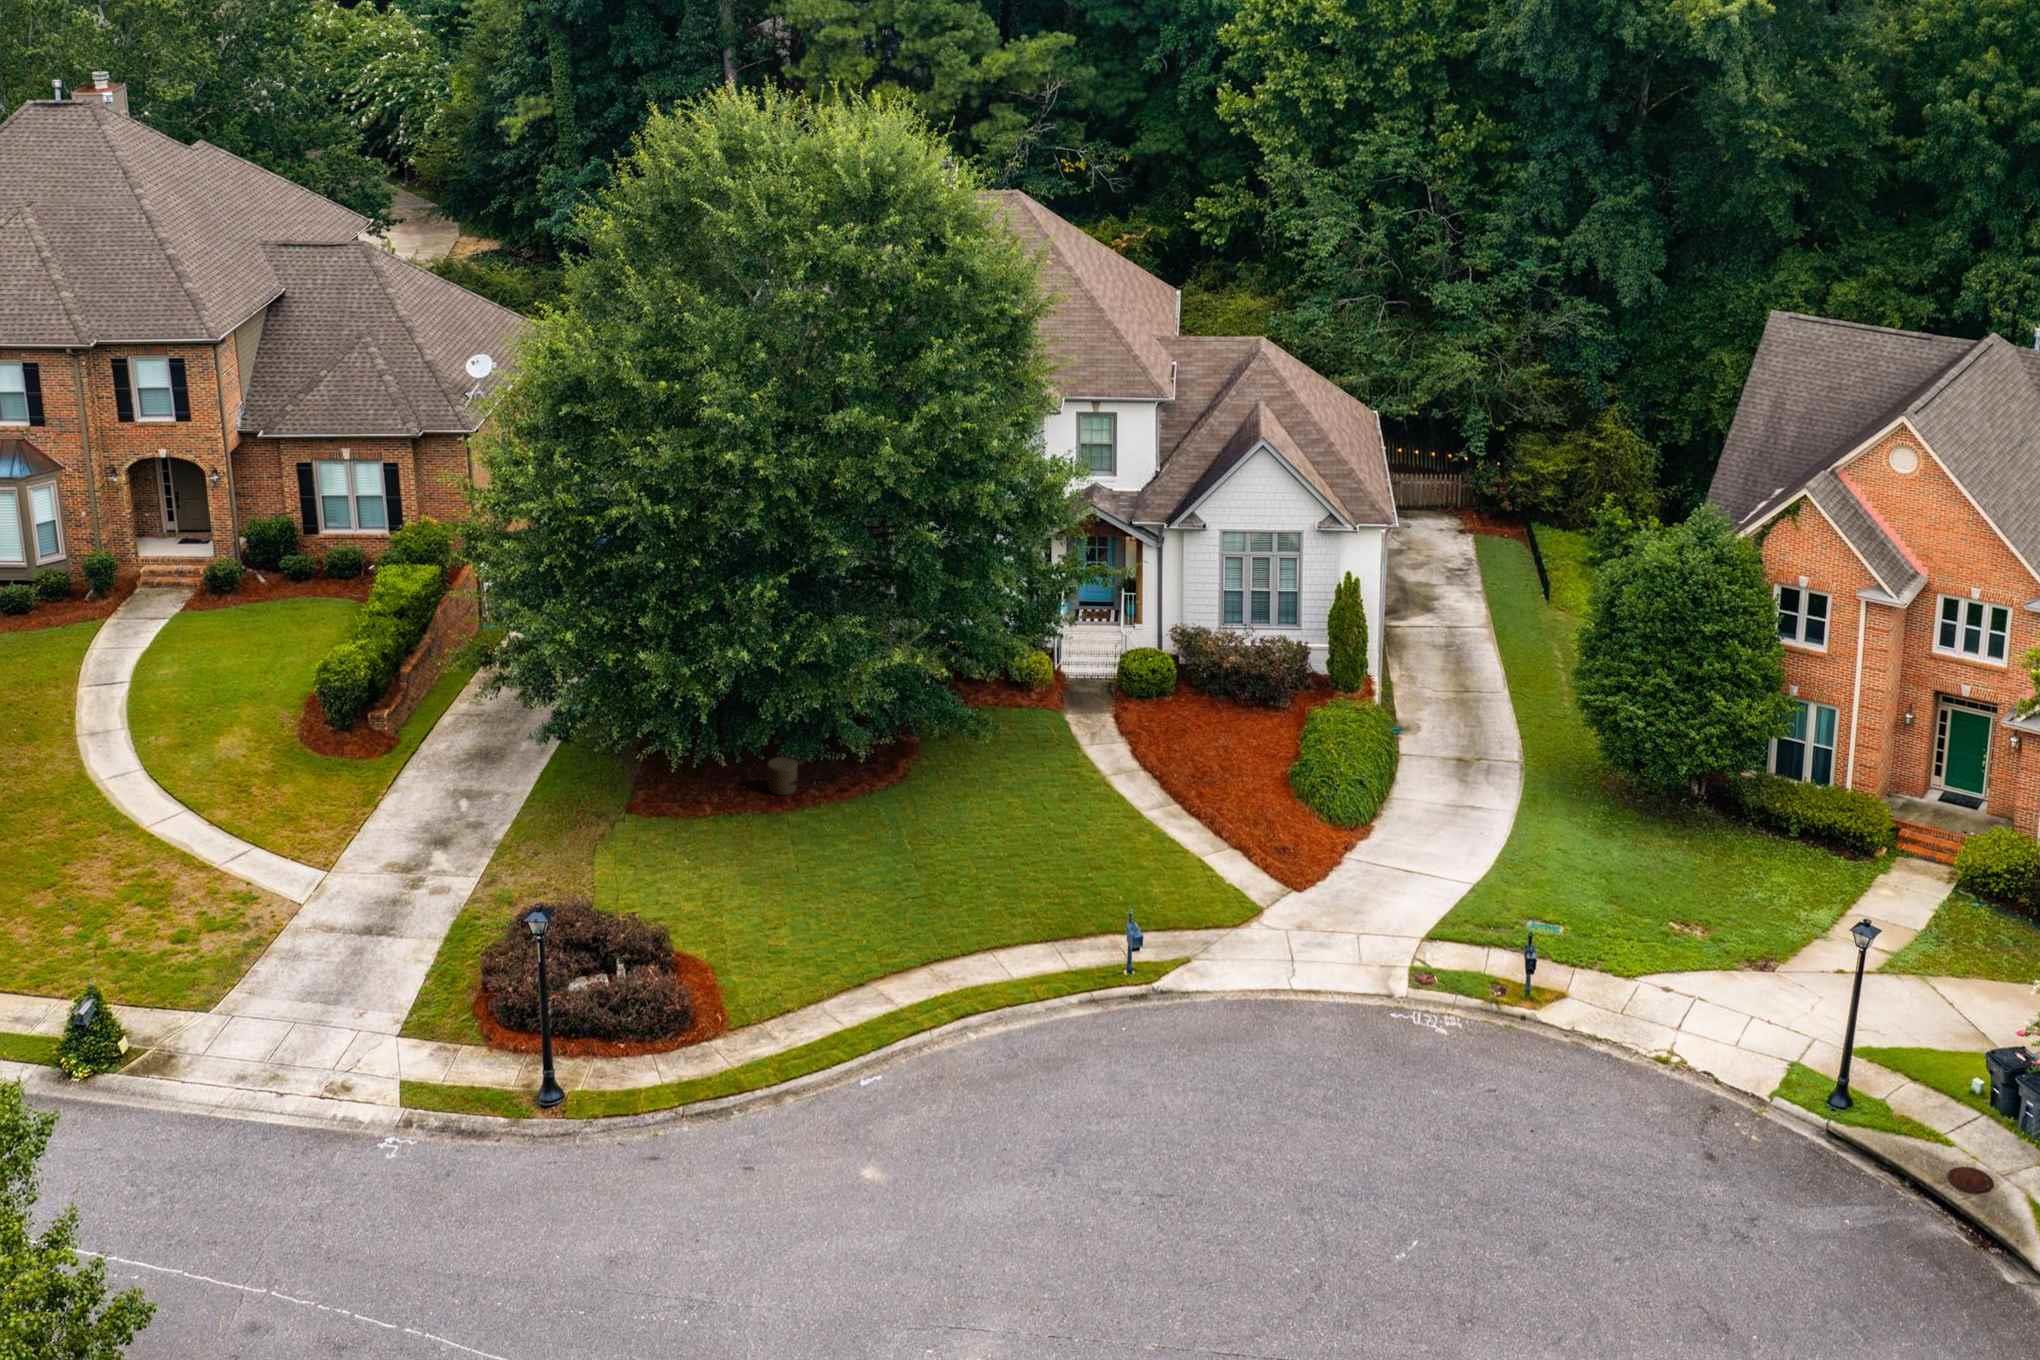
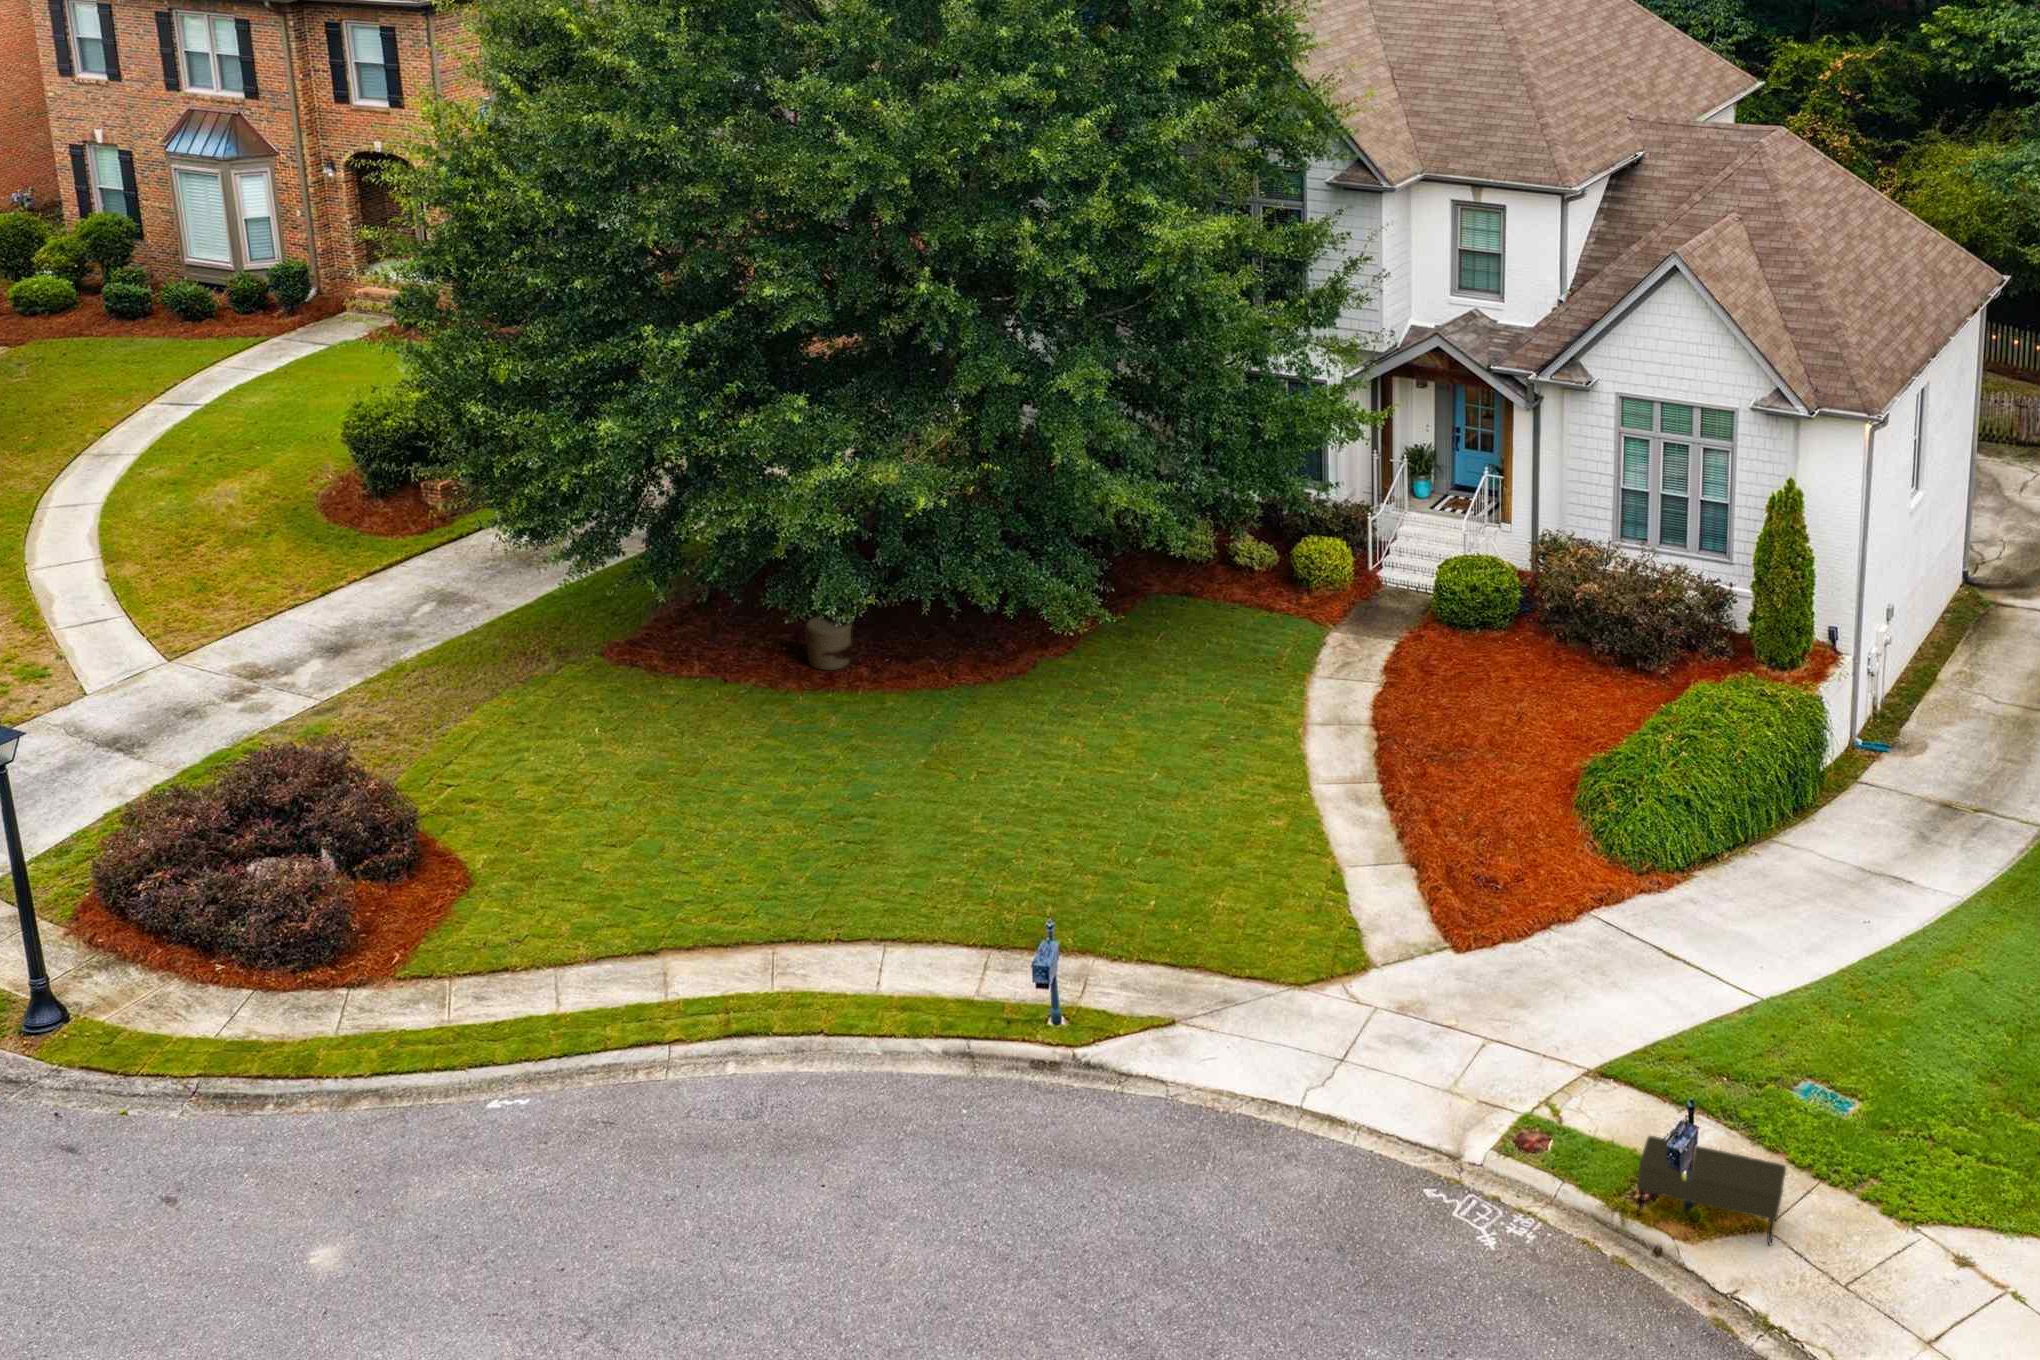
bench: none [1499,958,1581,1001] -> present [1637,1136,1786,1244]

